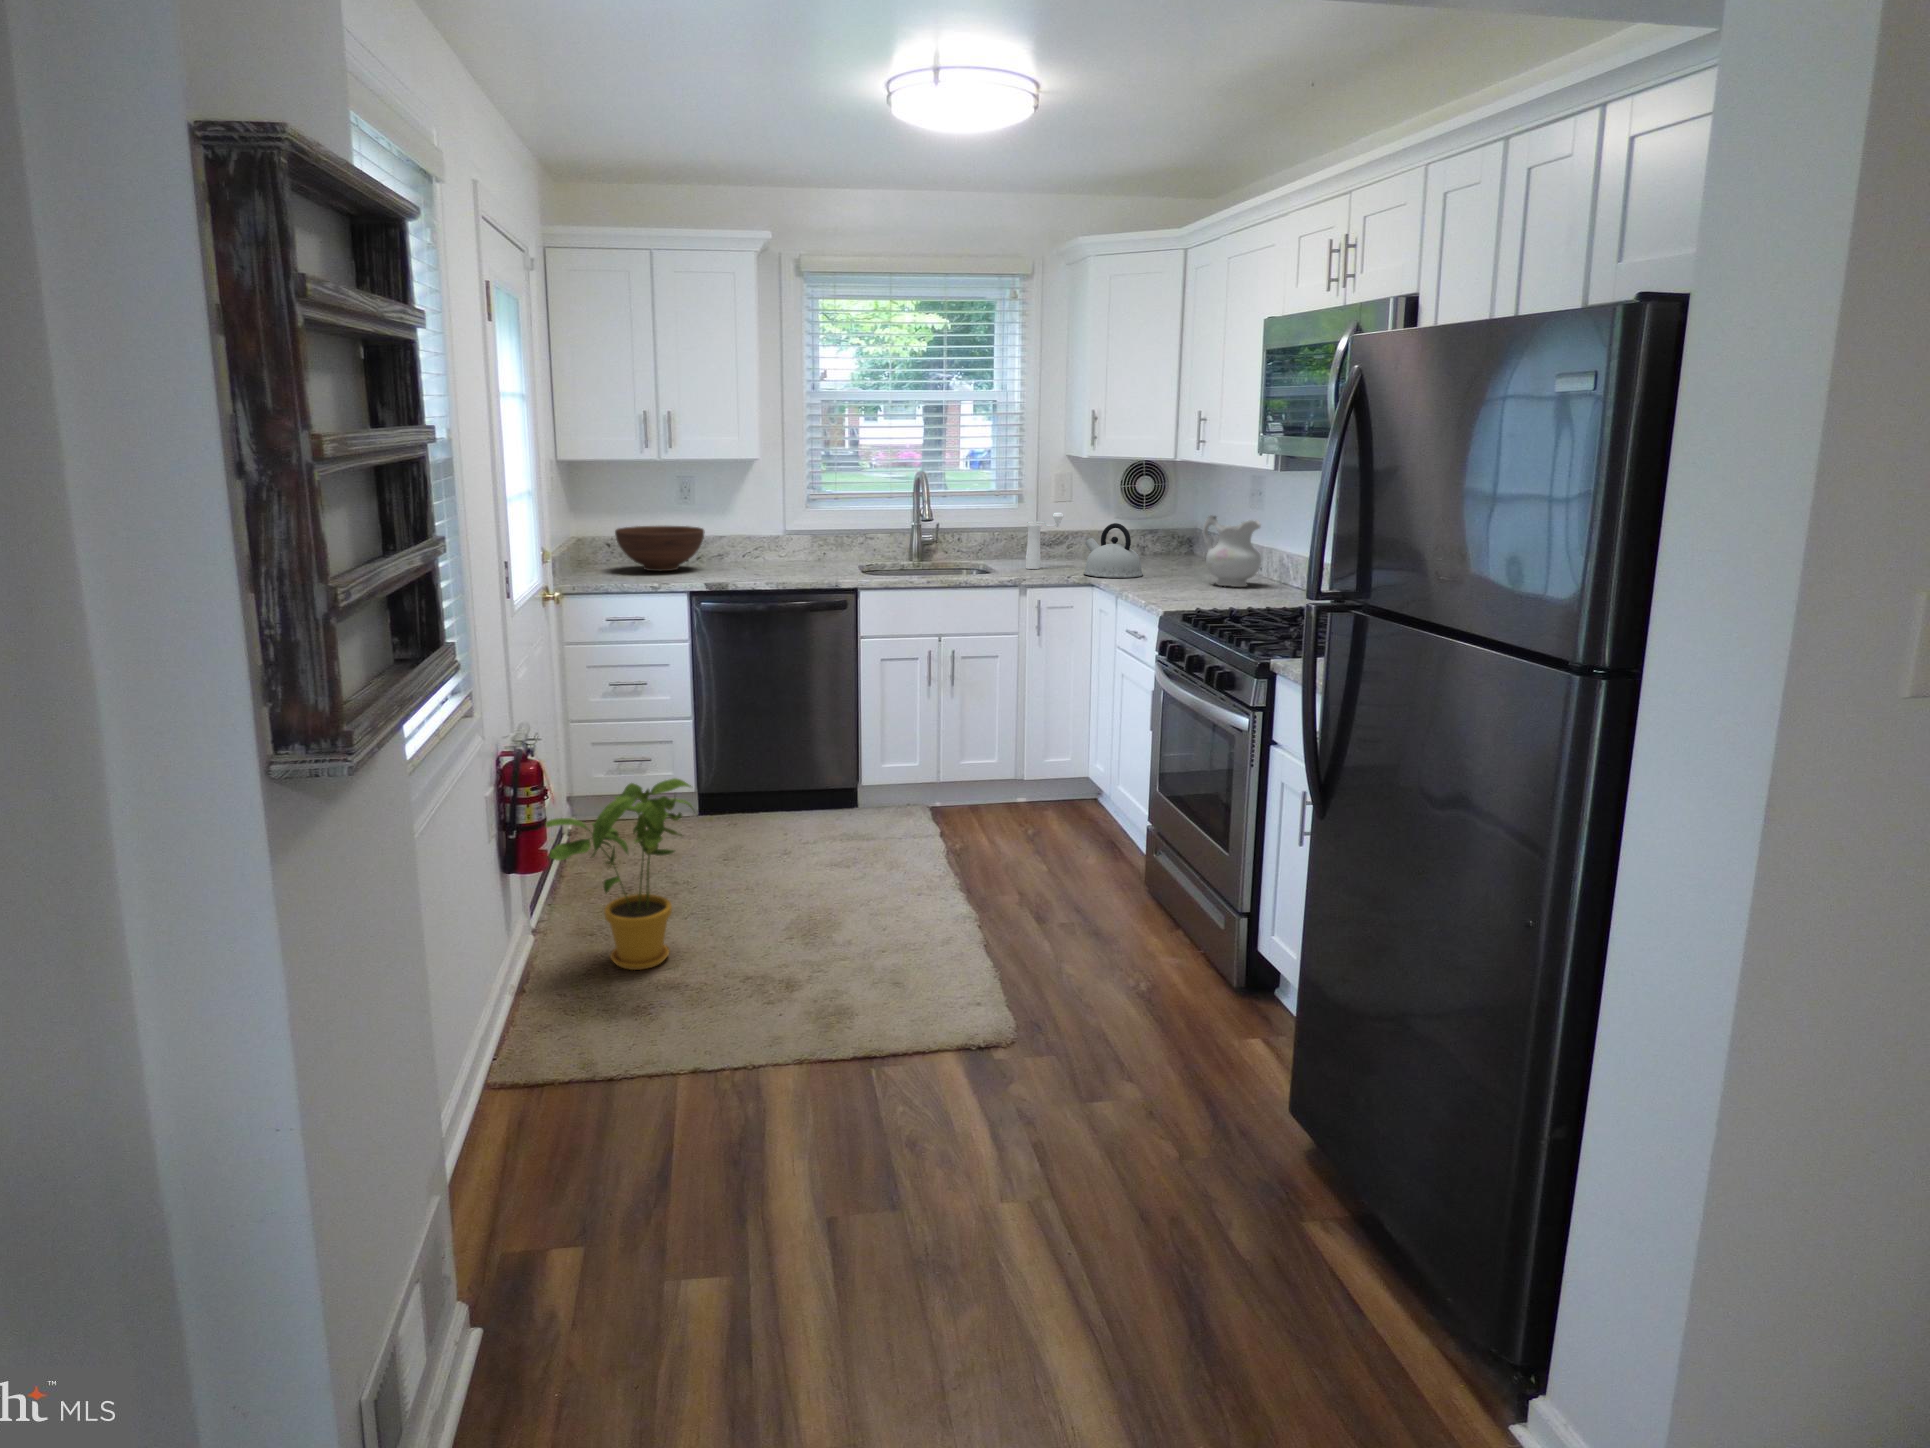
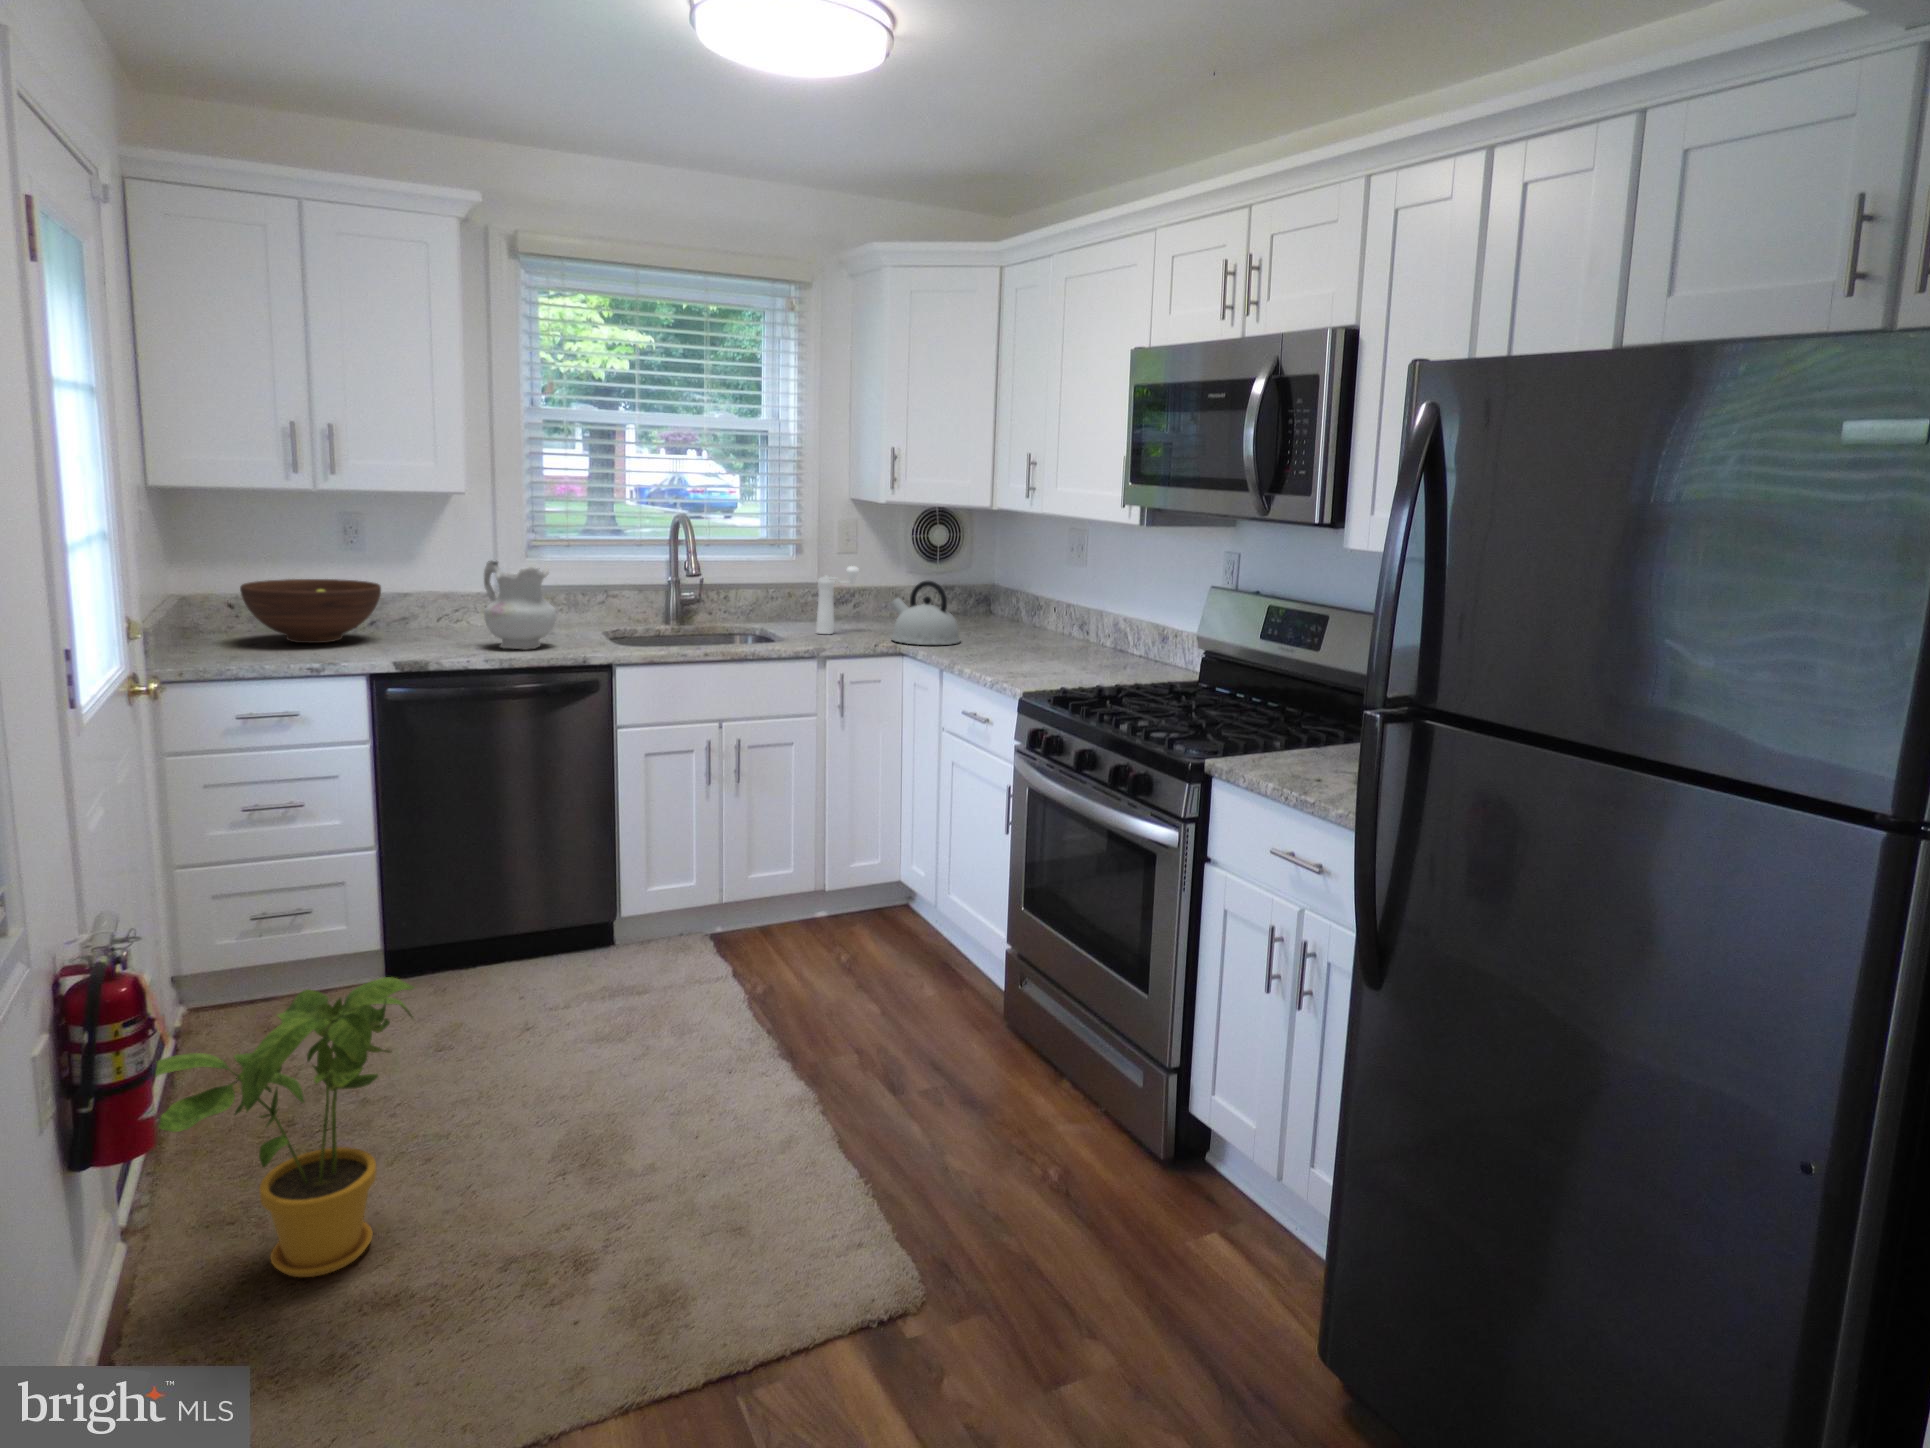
ceramic pitcher: present [1203,515,1261,587] -> present [484,560,556,650]

